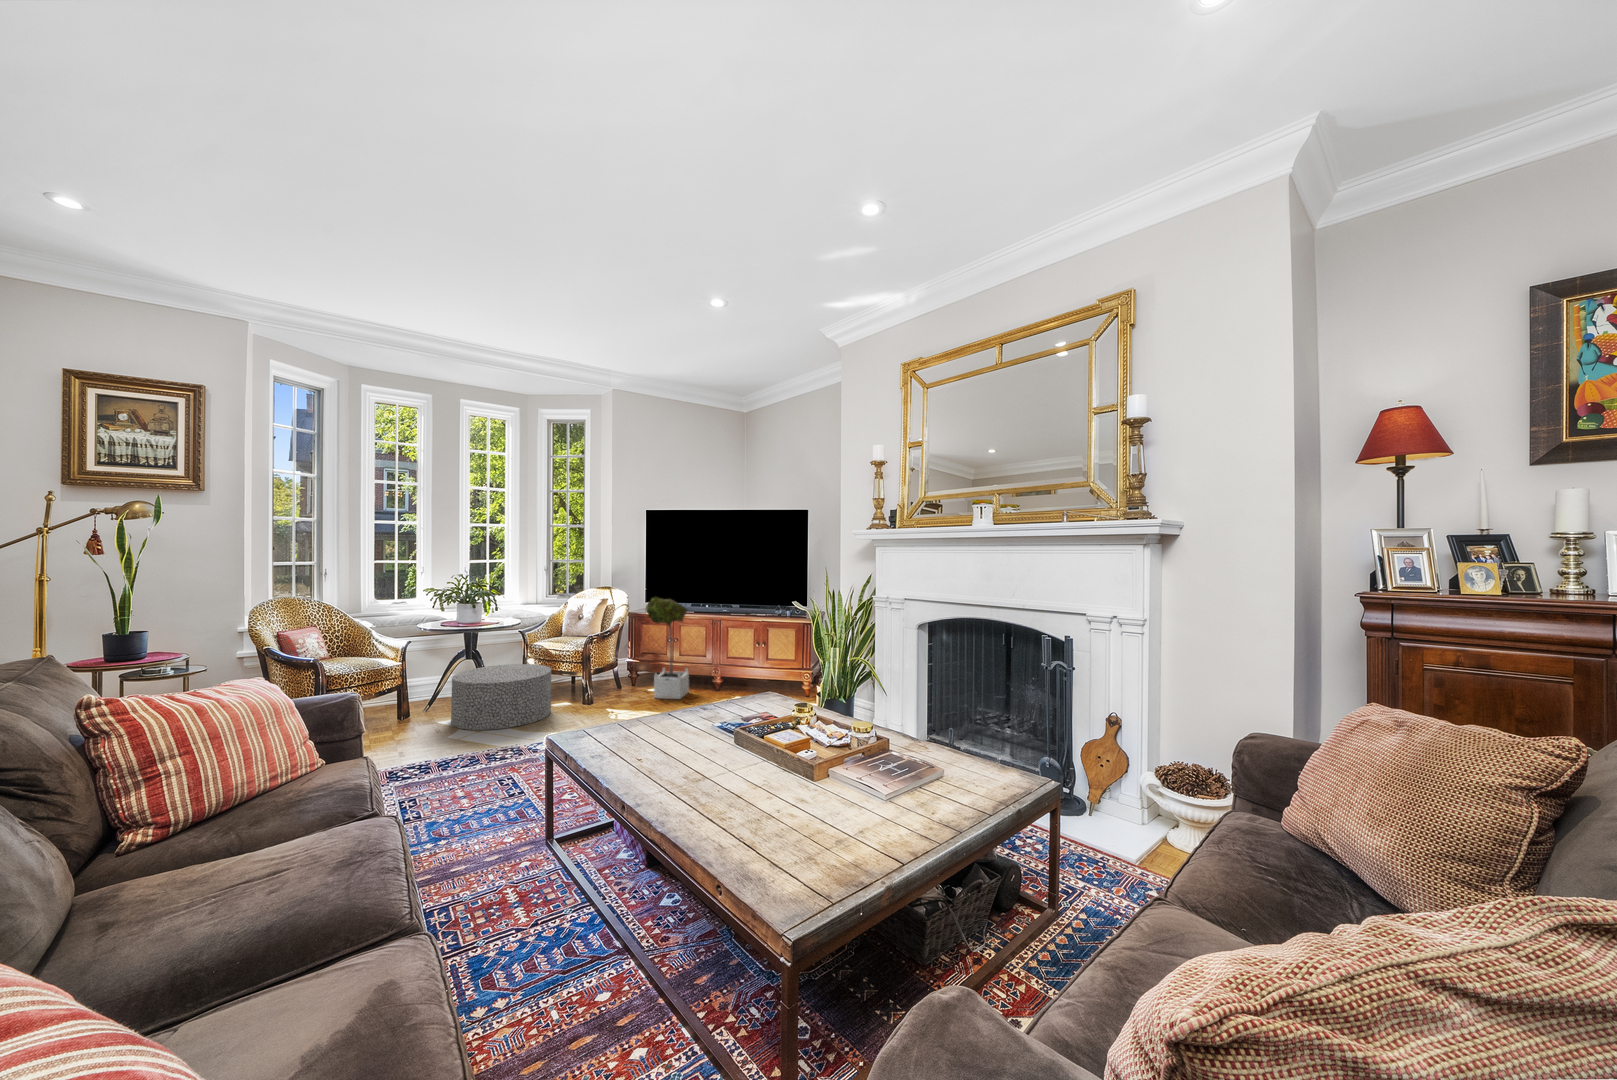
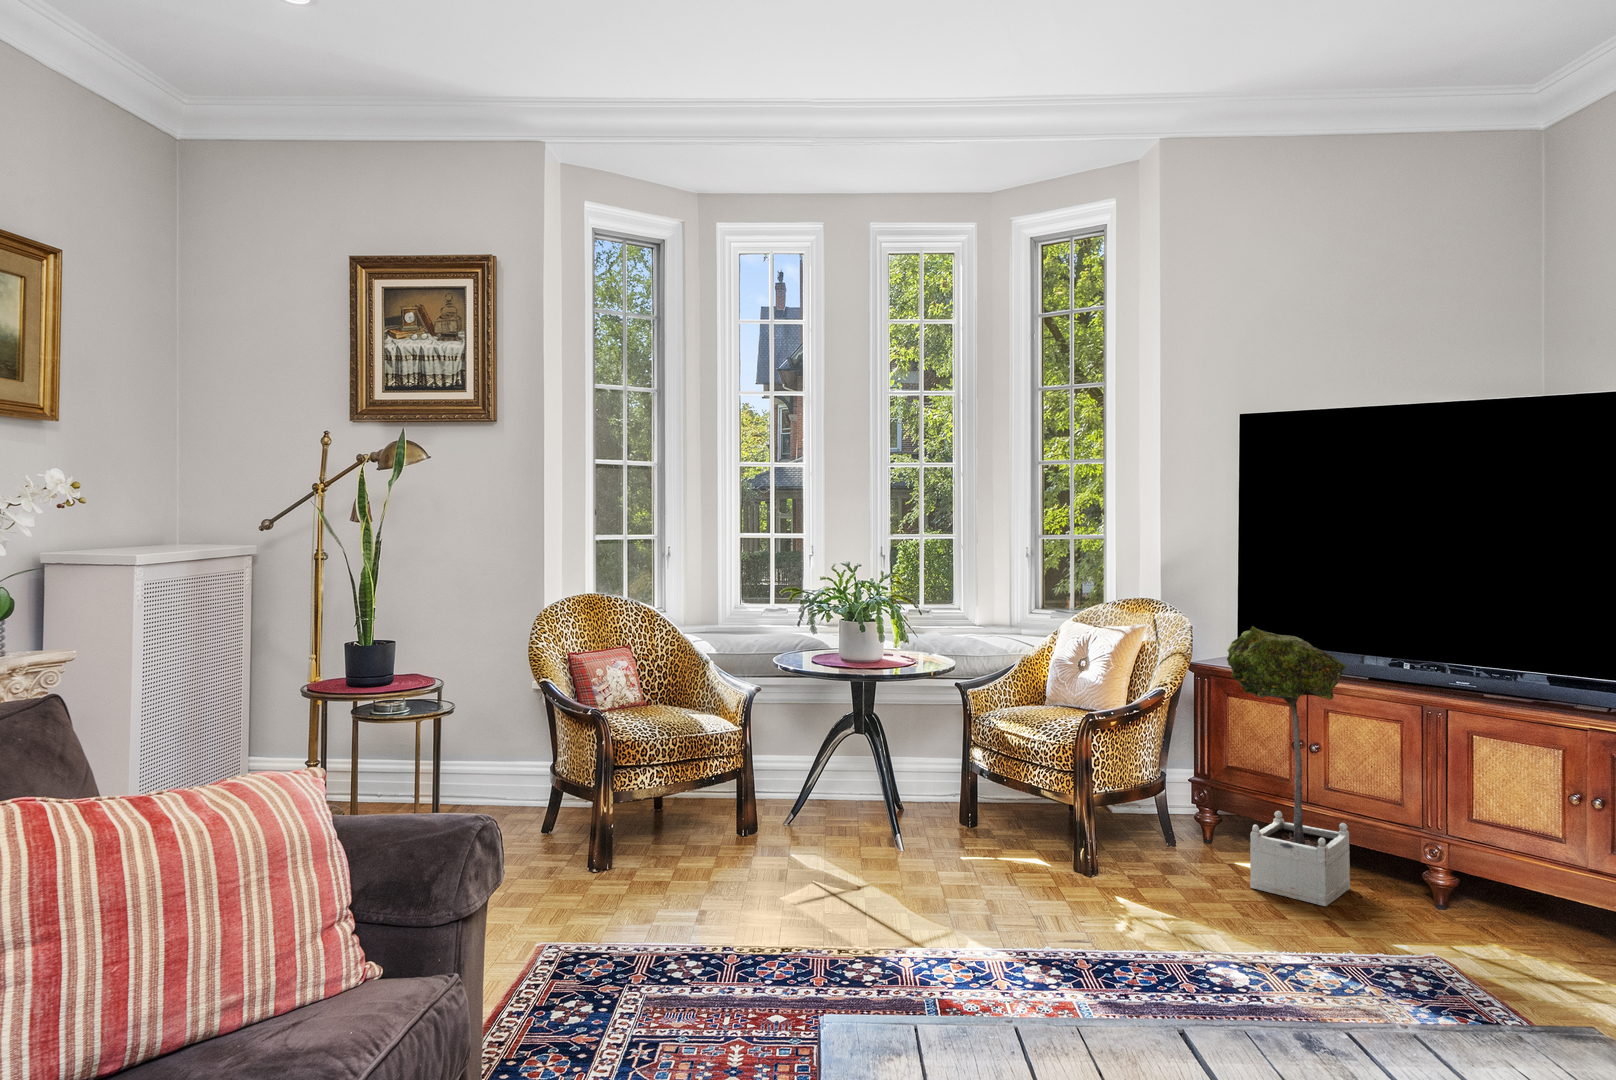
ottoman: present [451,664,551,730] -> none [813,753,1003,900]

